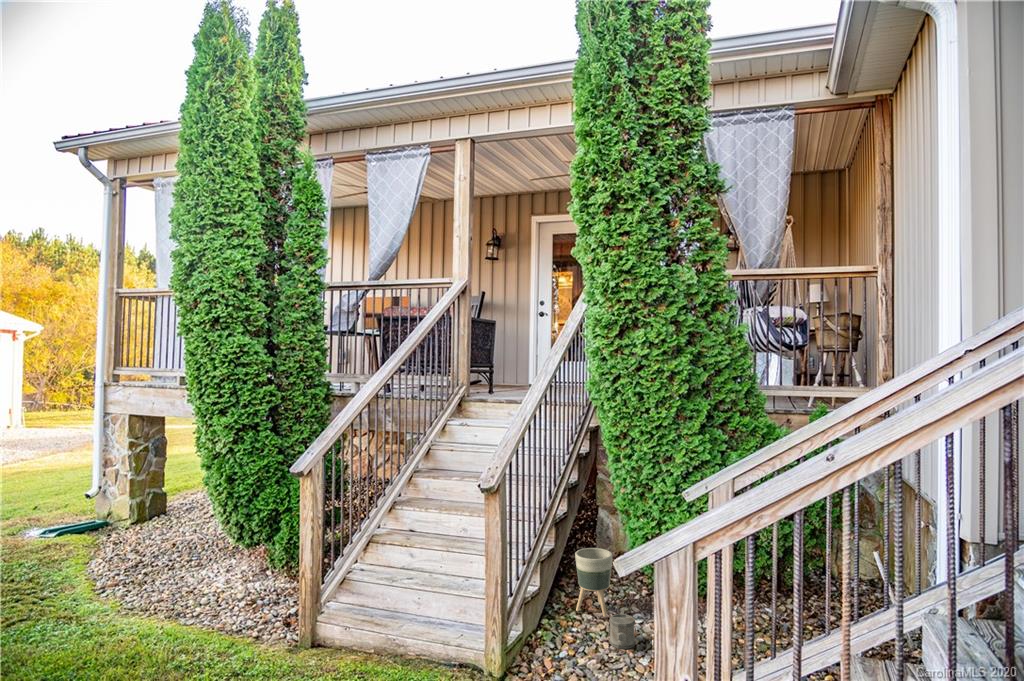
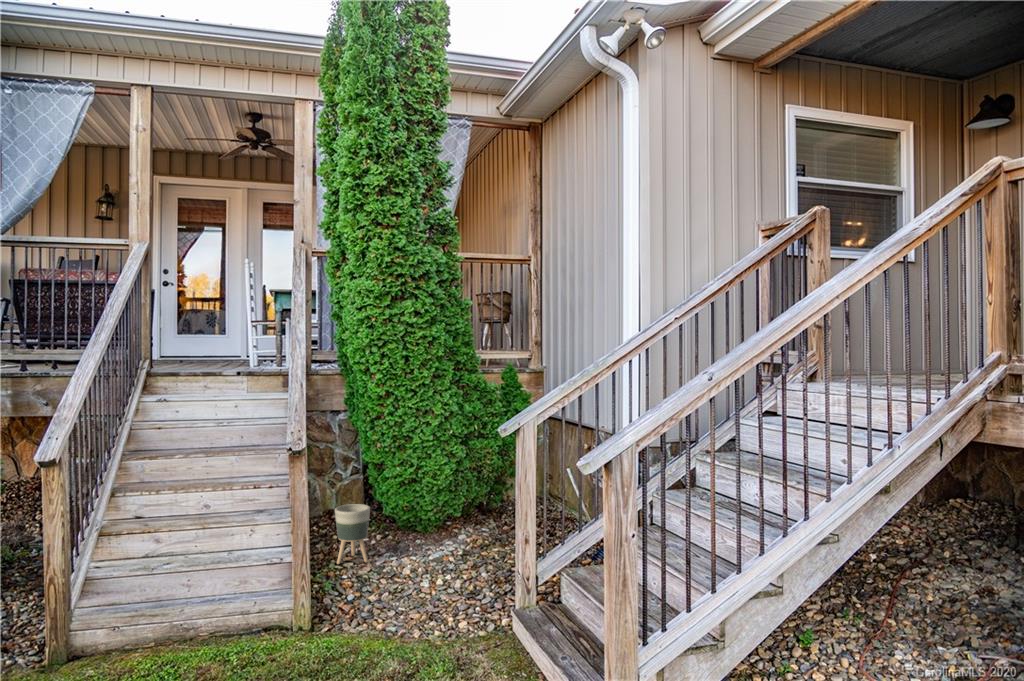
watering can: present [609,609,635,649] -> none [384,550,412,580]

